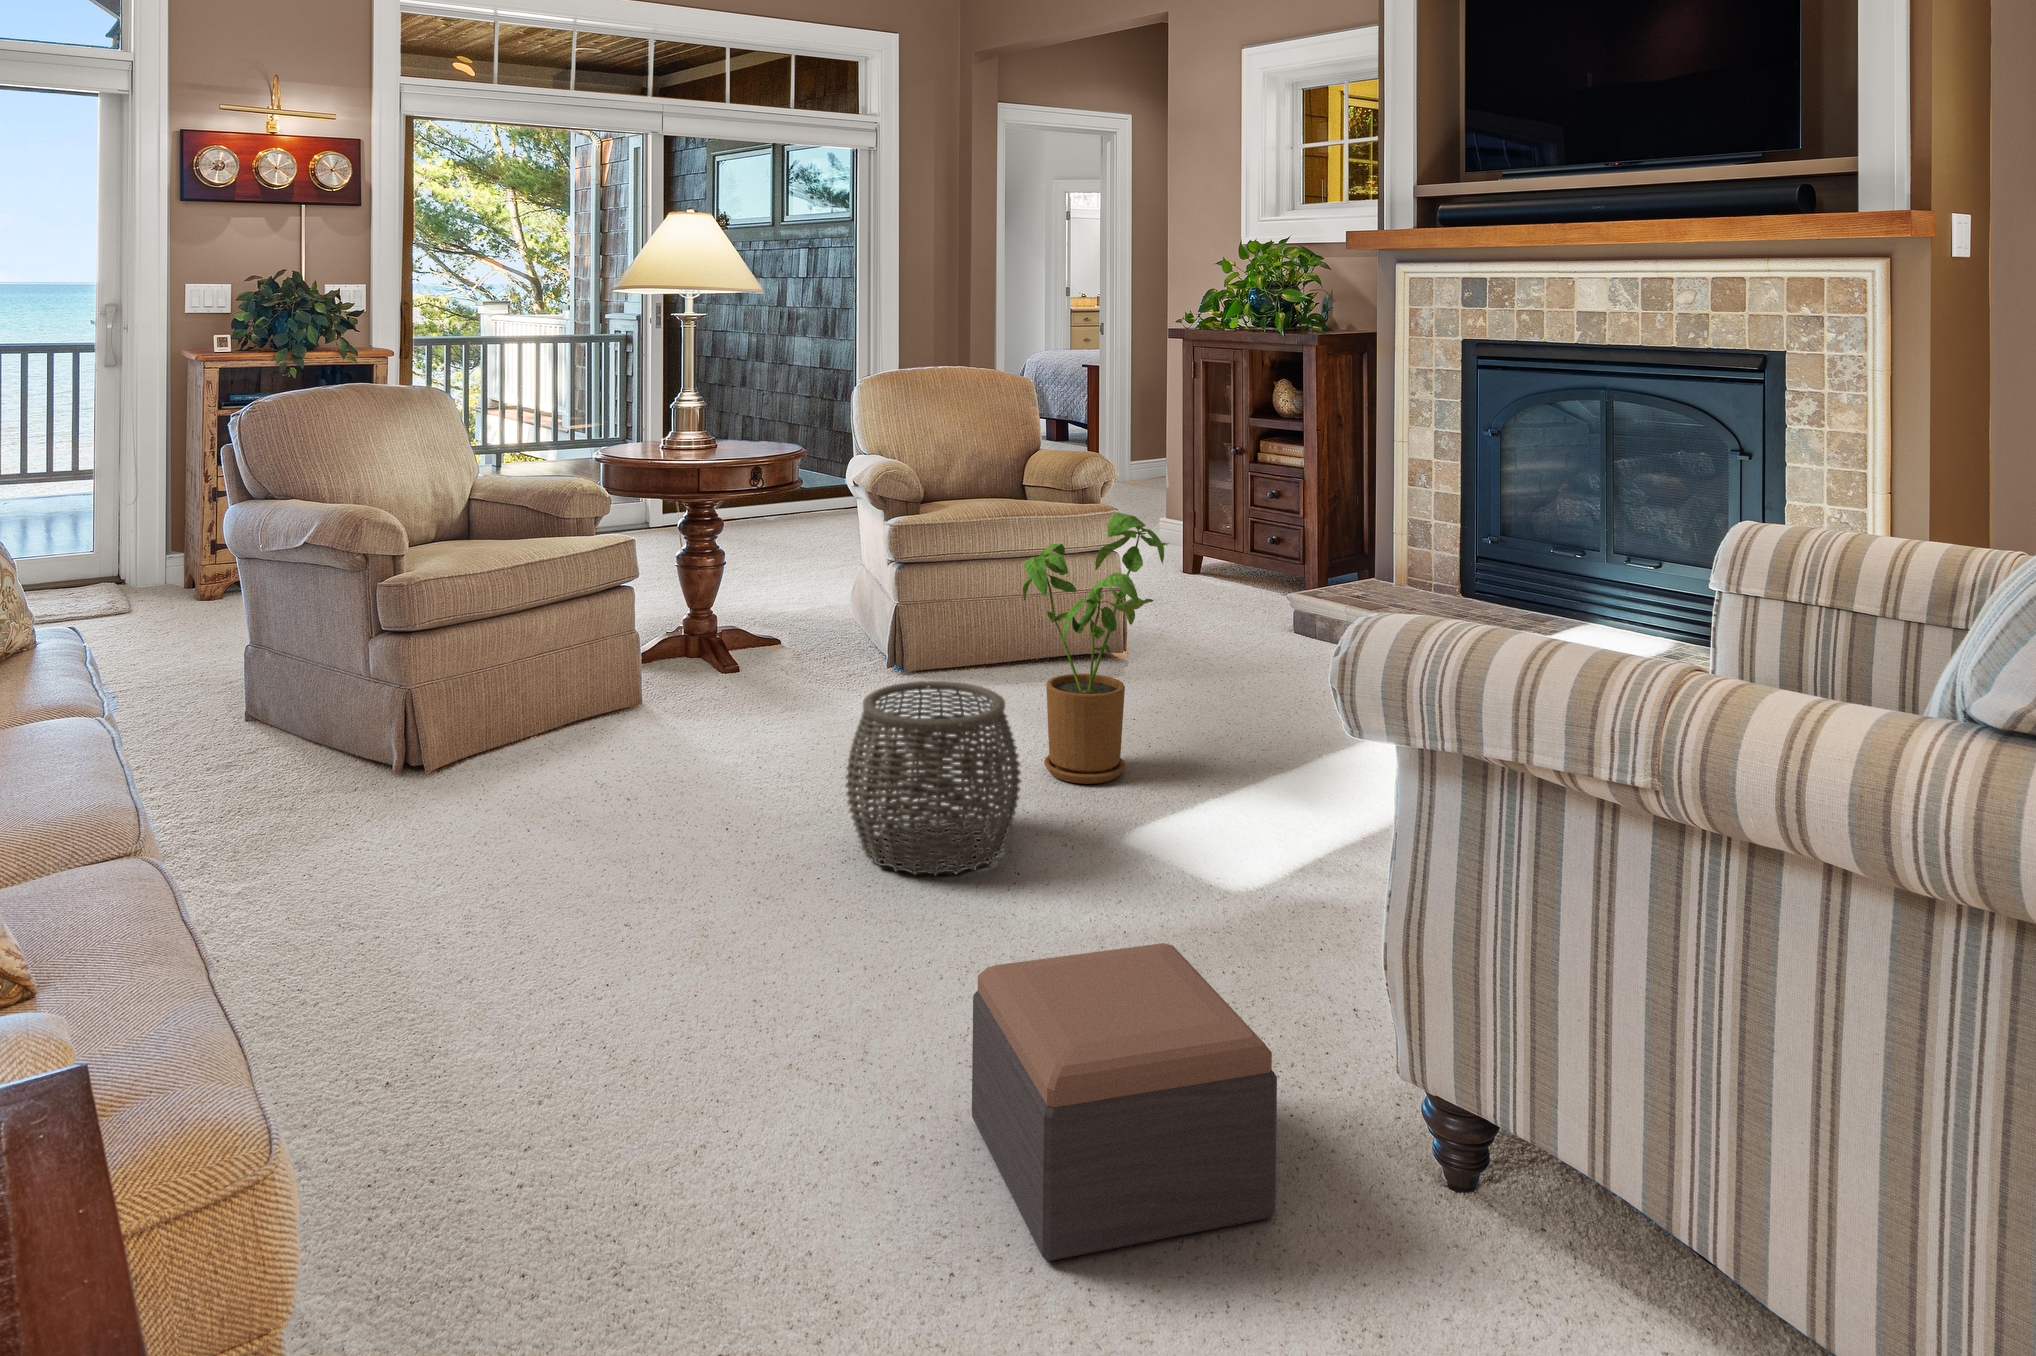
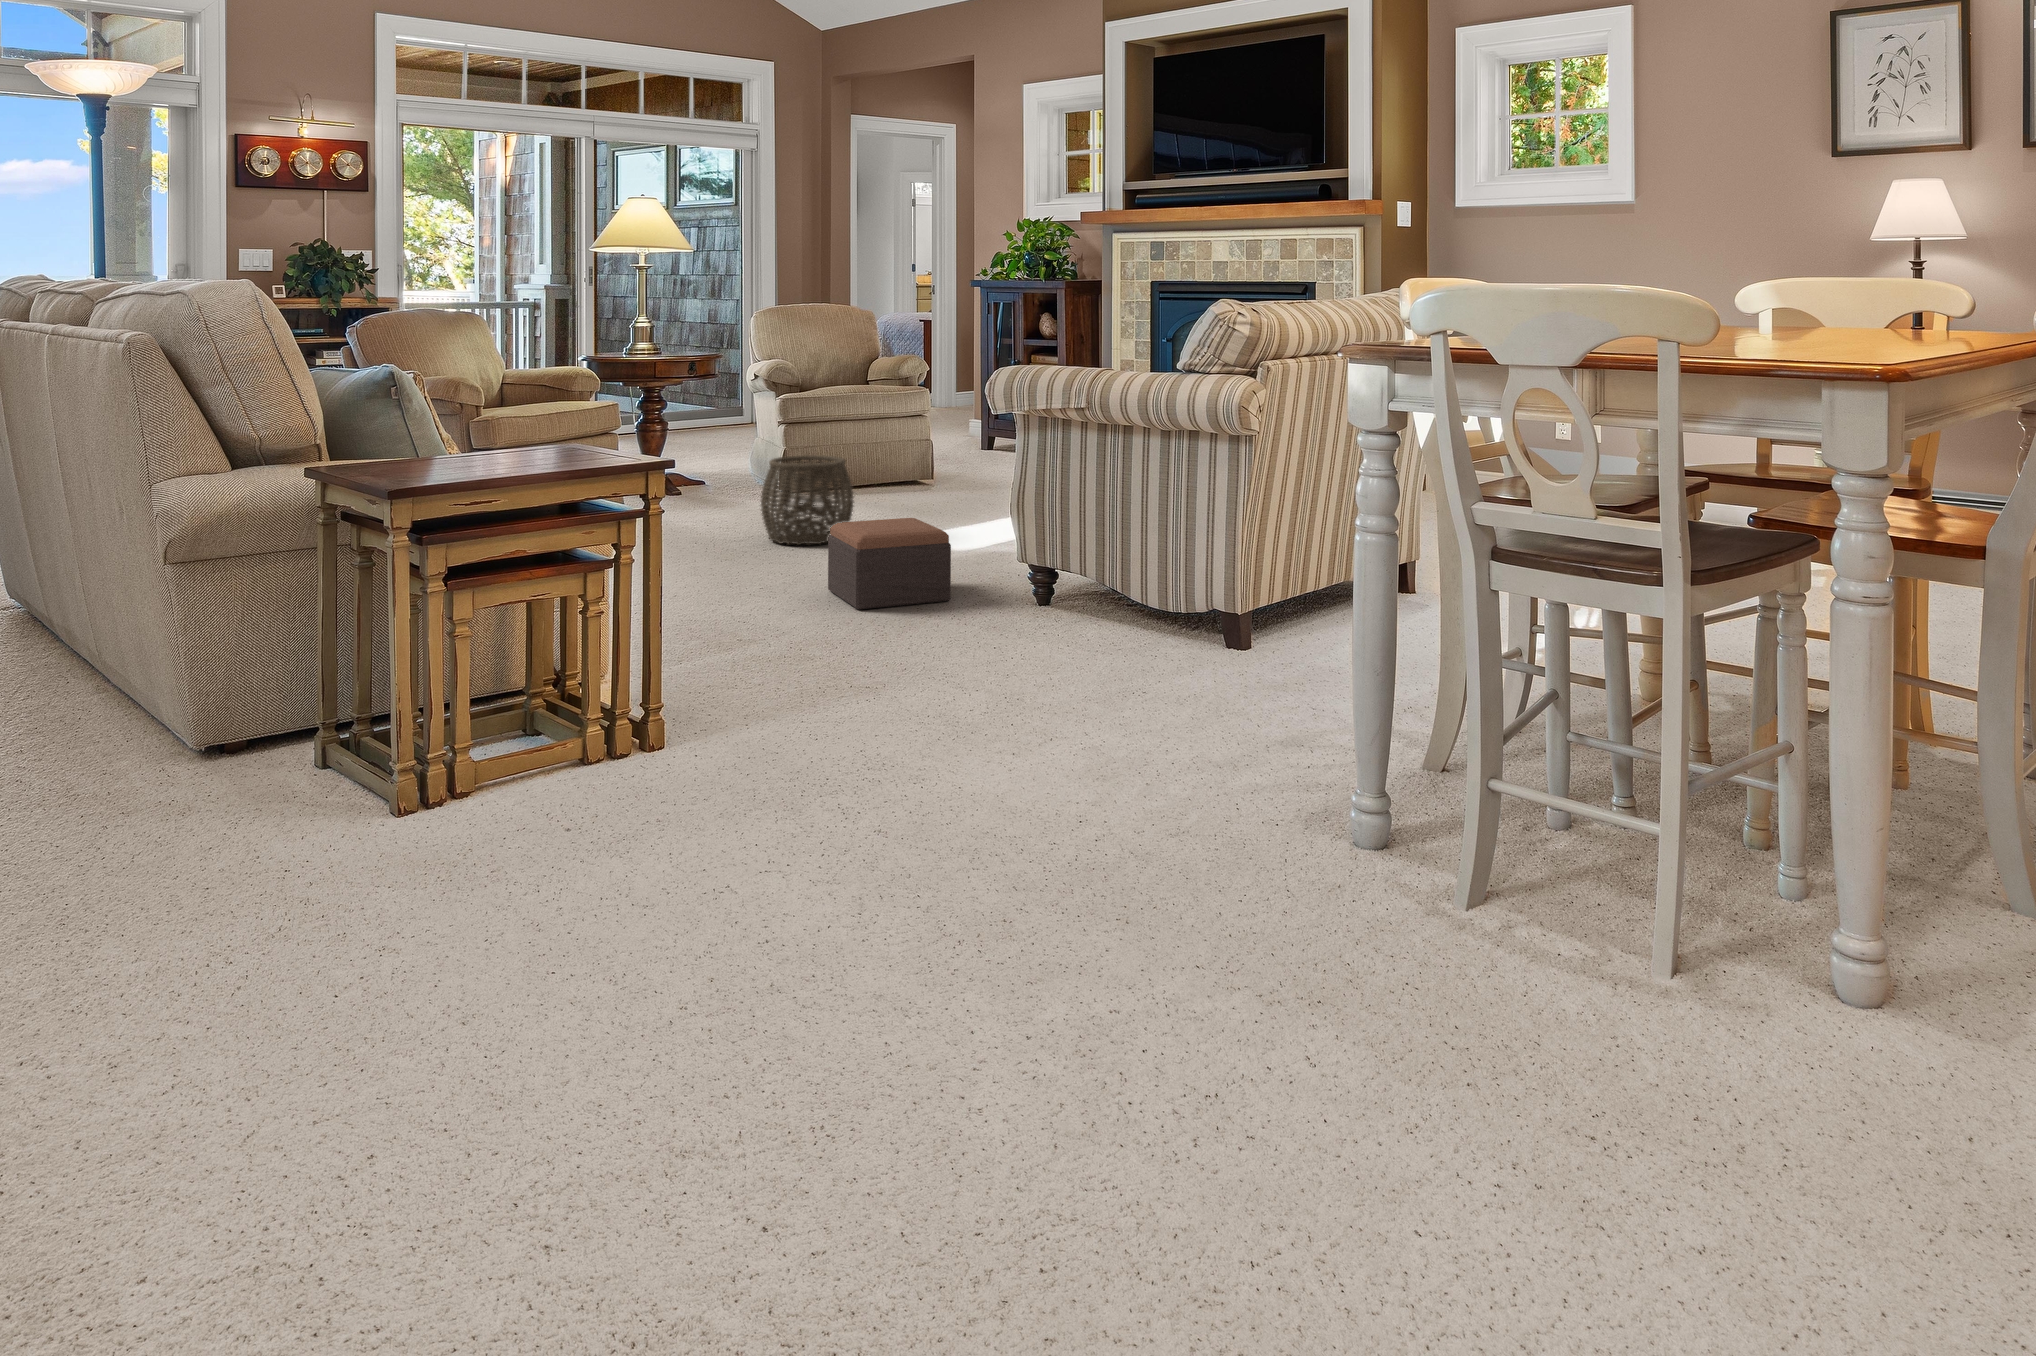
house plant: present [1023,513,1169,784] -> none [858,370,942,520]

